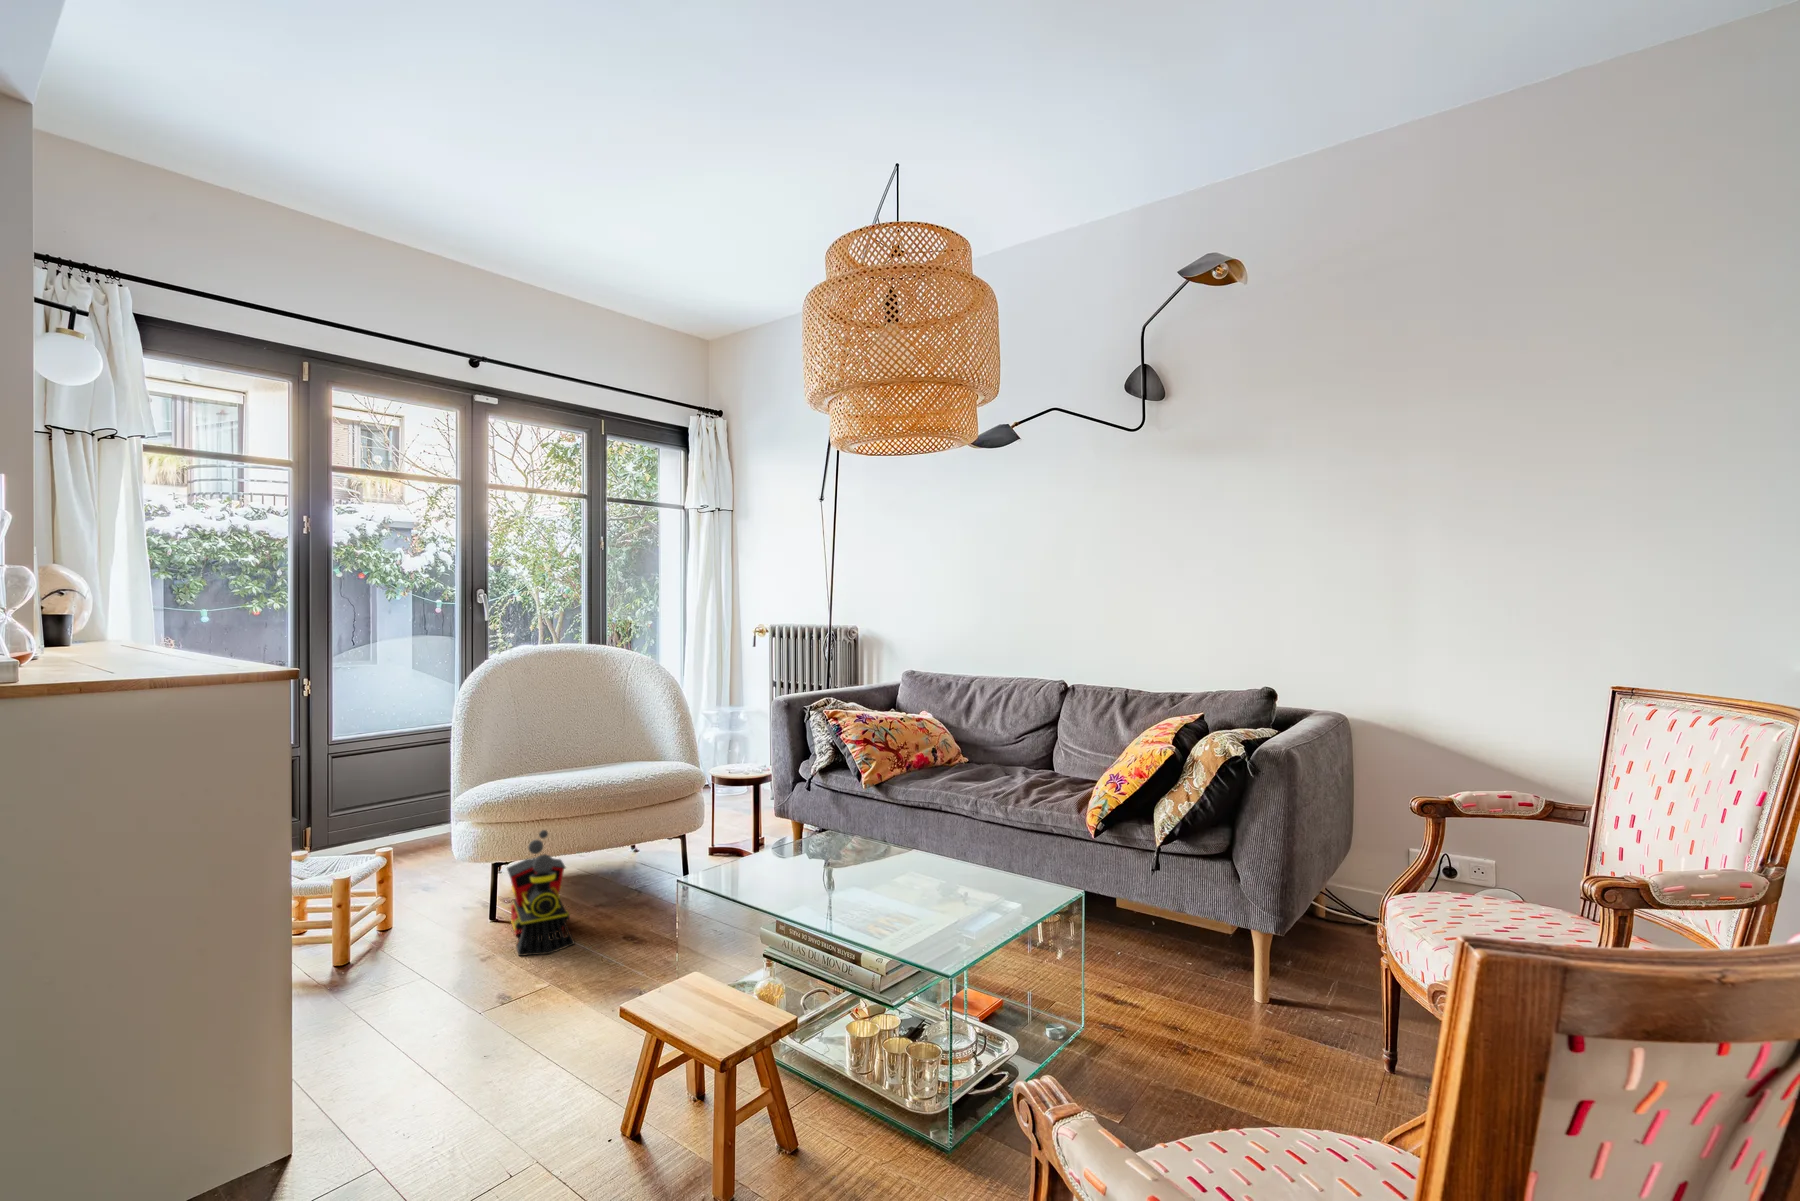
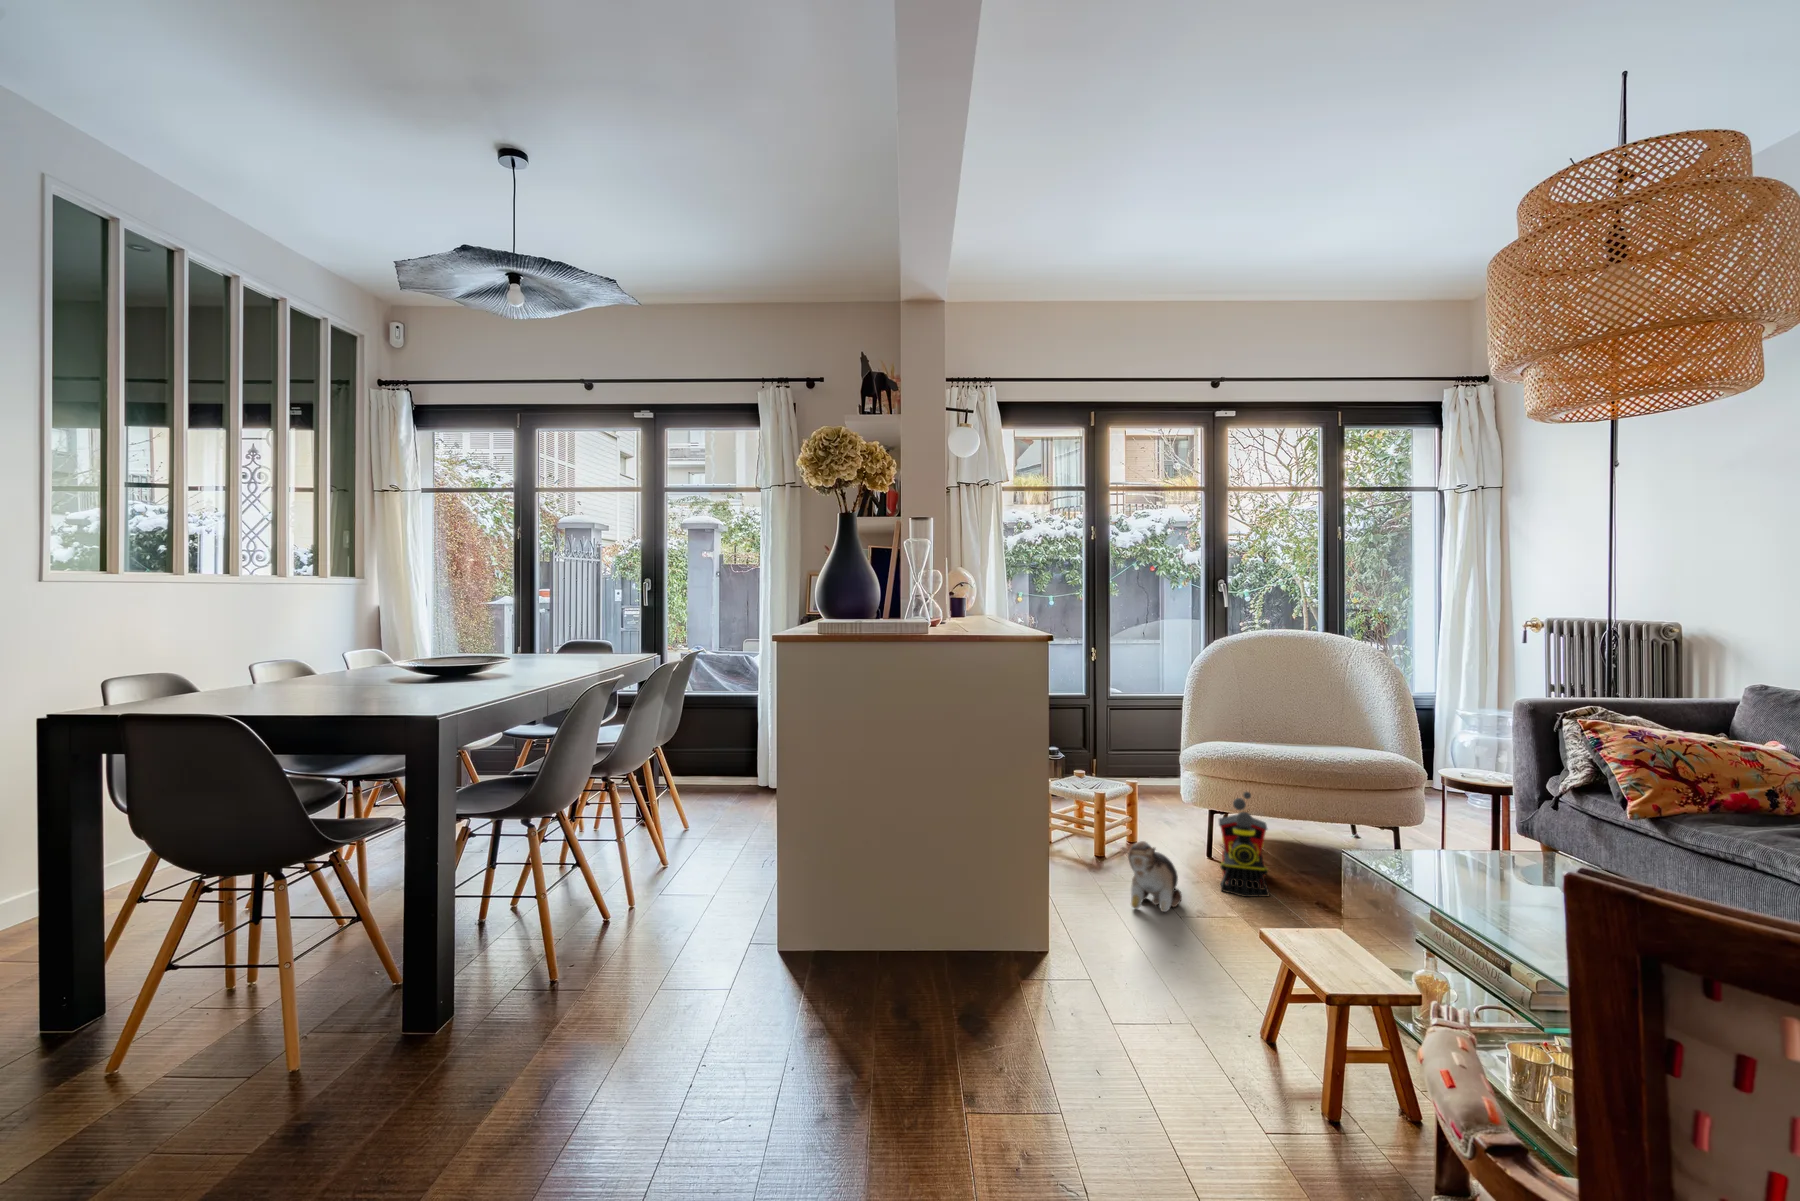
plush toy: none [398,927,476,1021] -> present [1126,841,1182,912]

